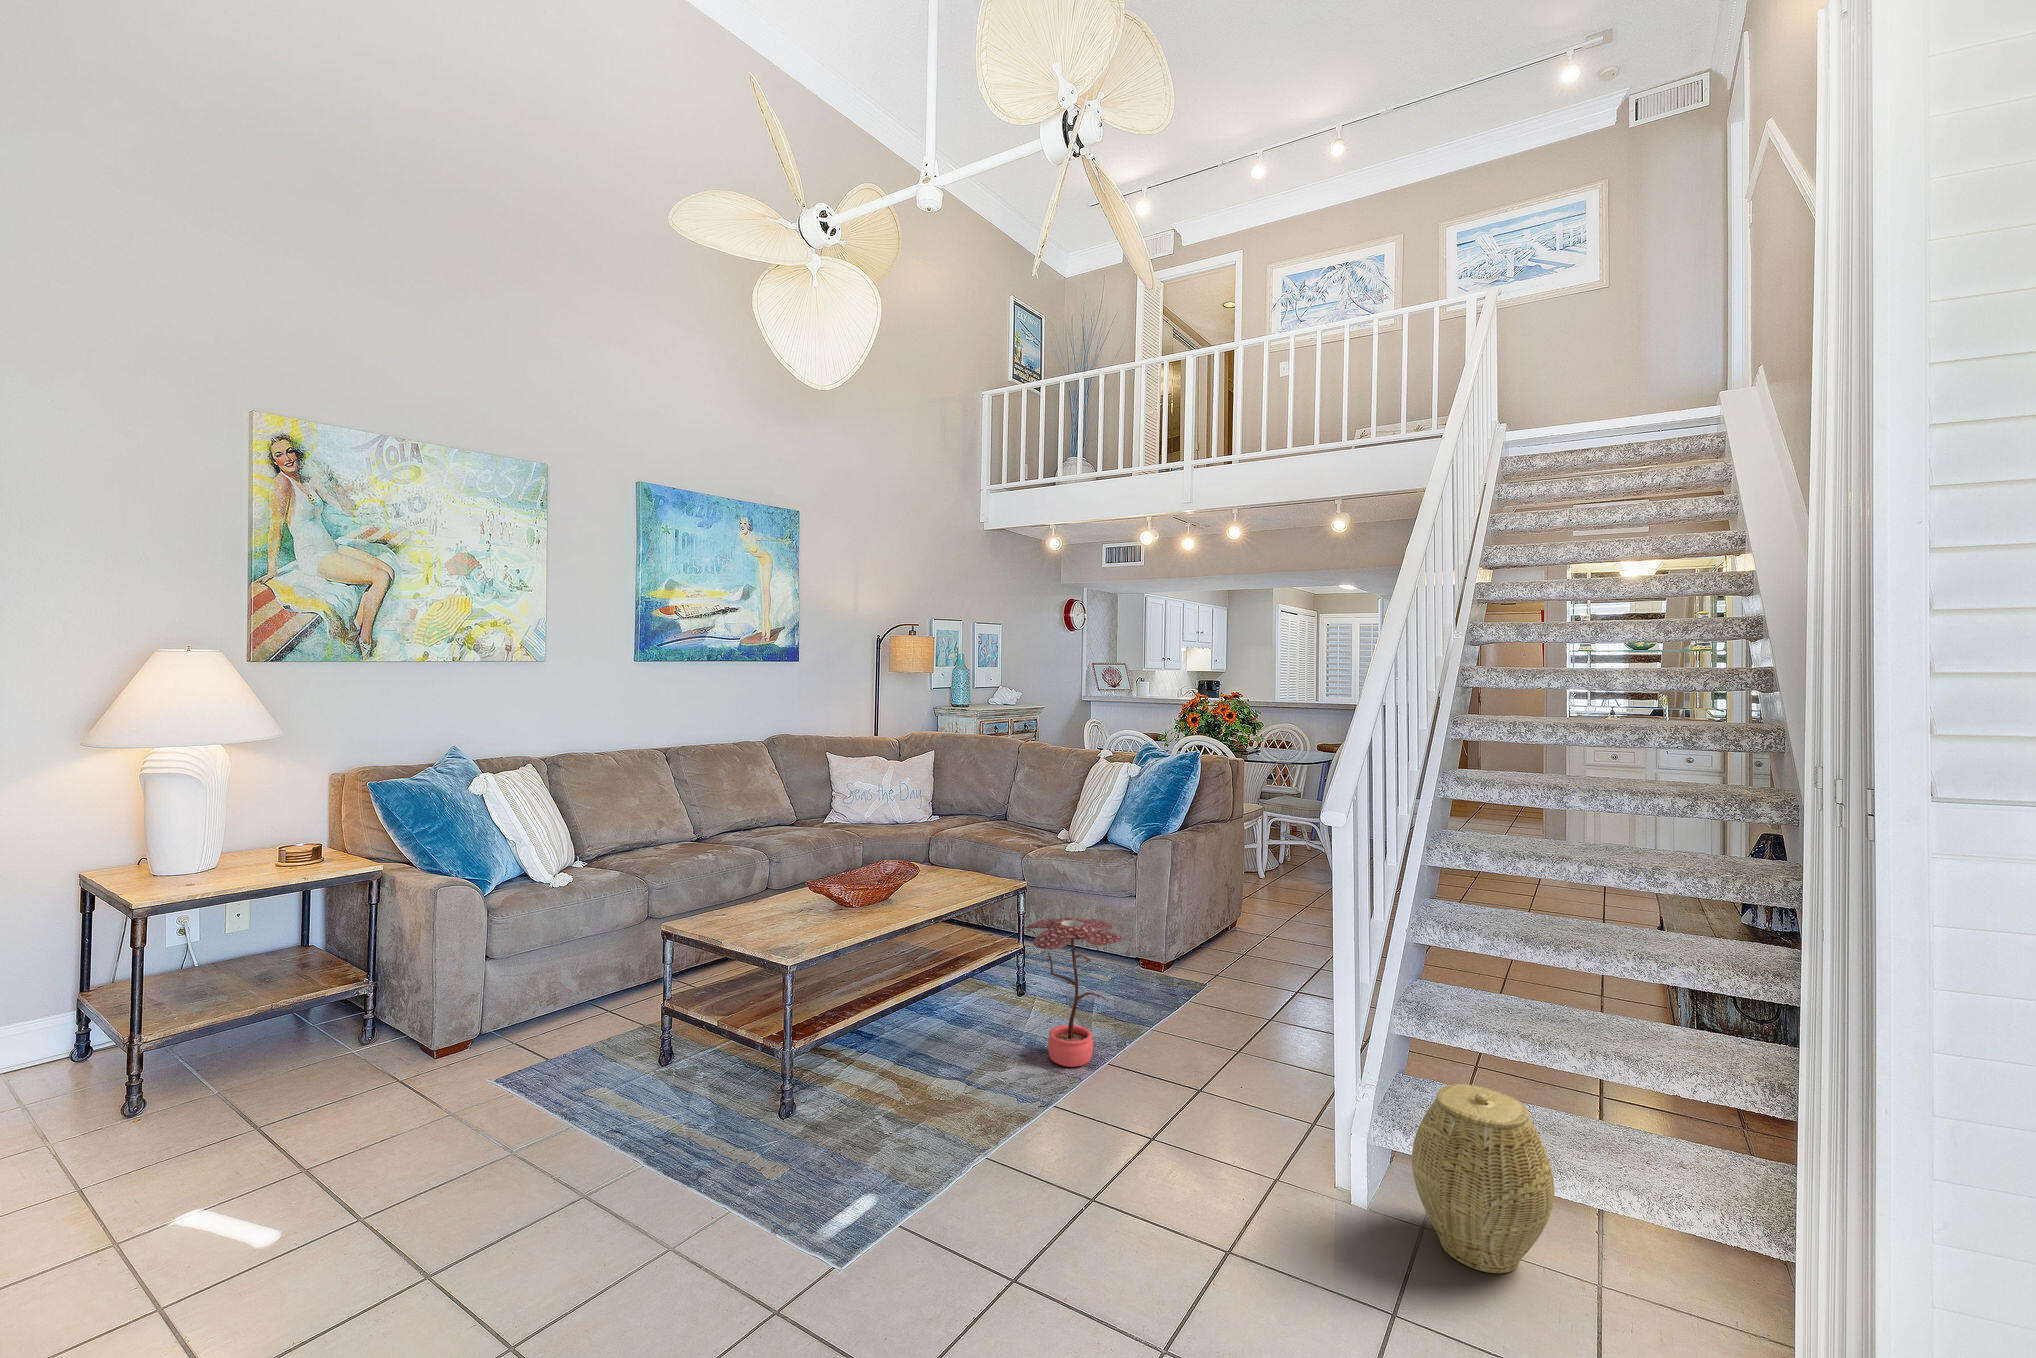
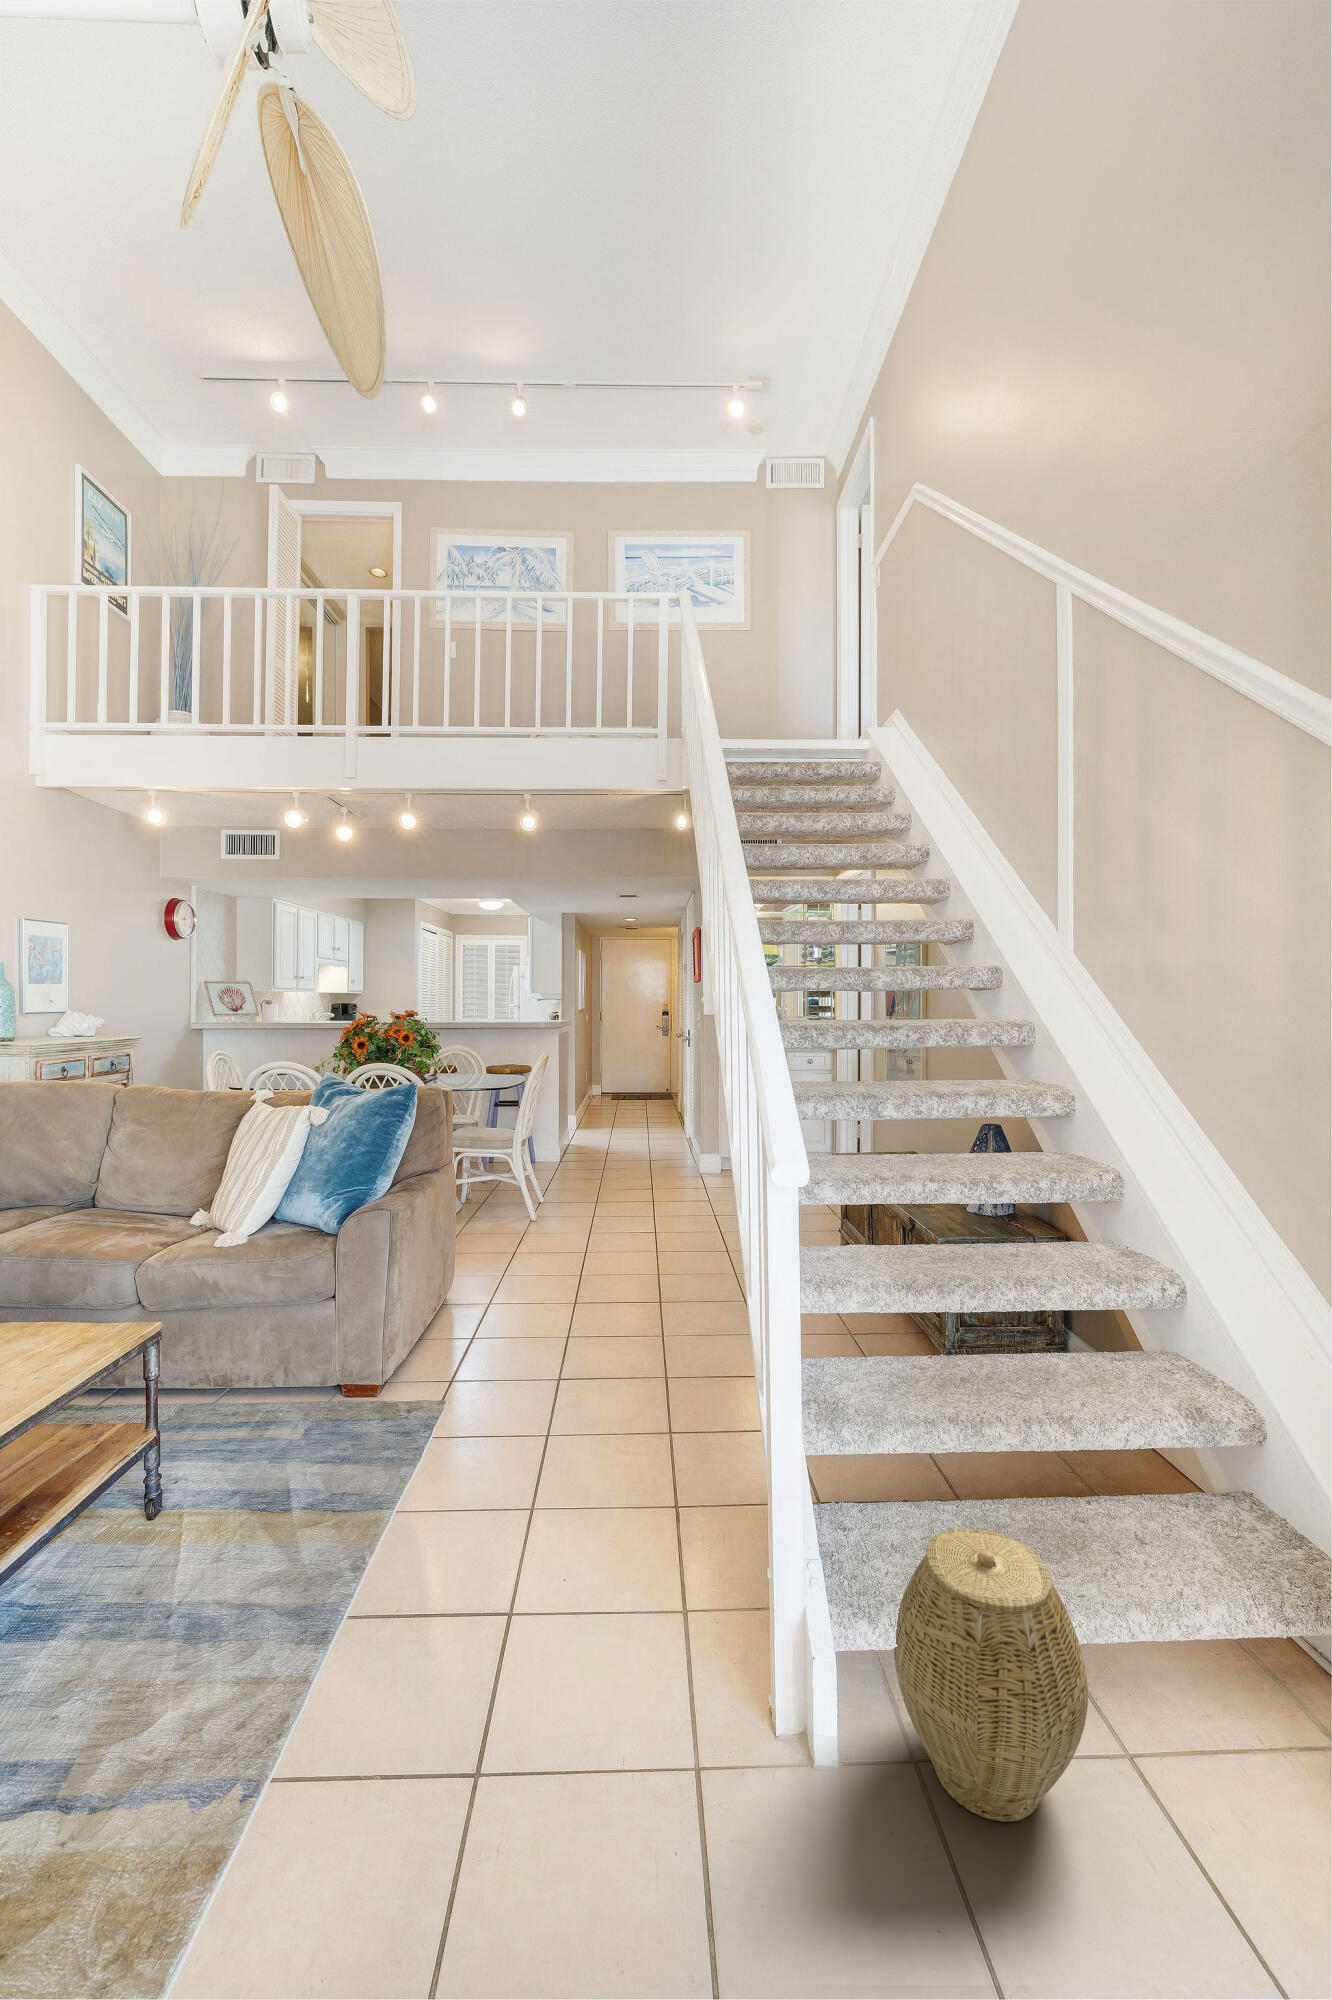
potted plant: present [1026,918,1123,1067] -> none [178,1375,371,1661]

